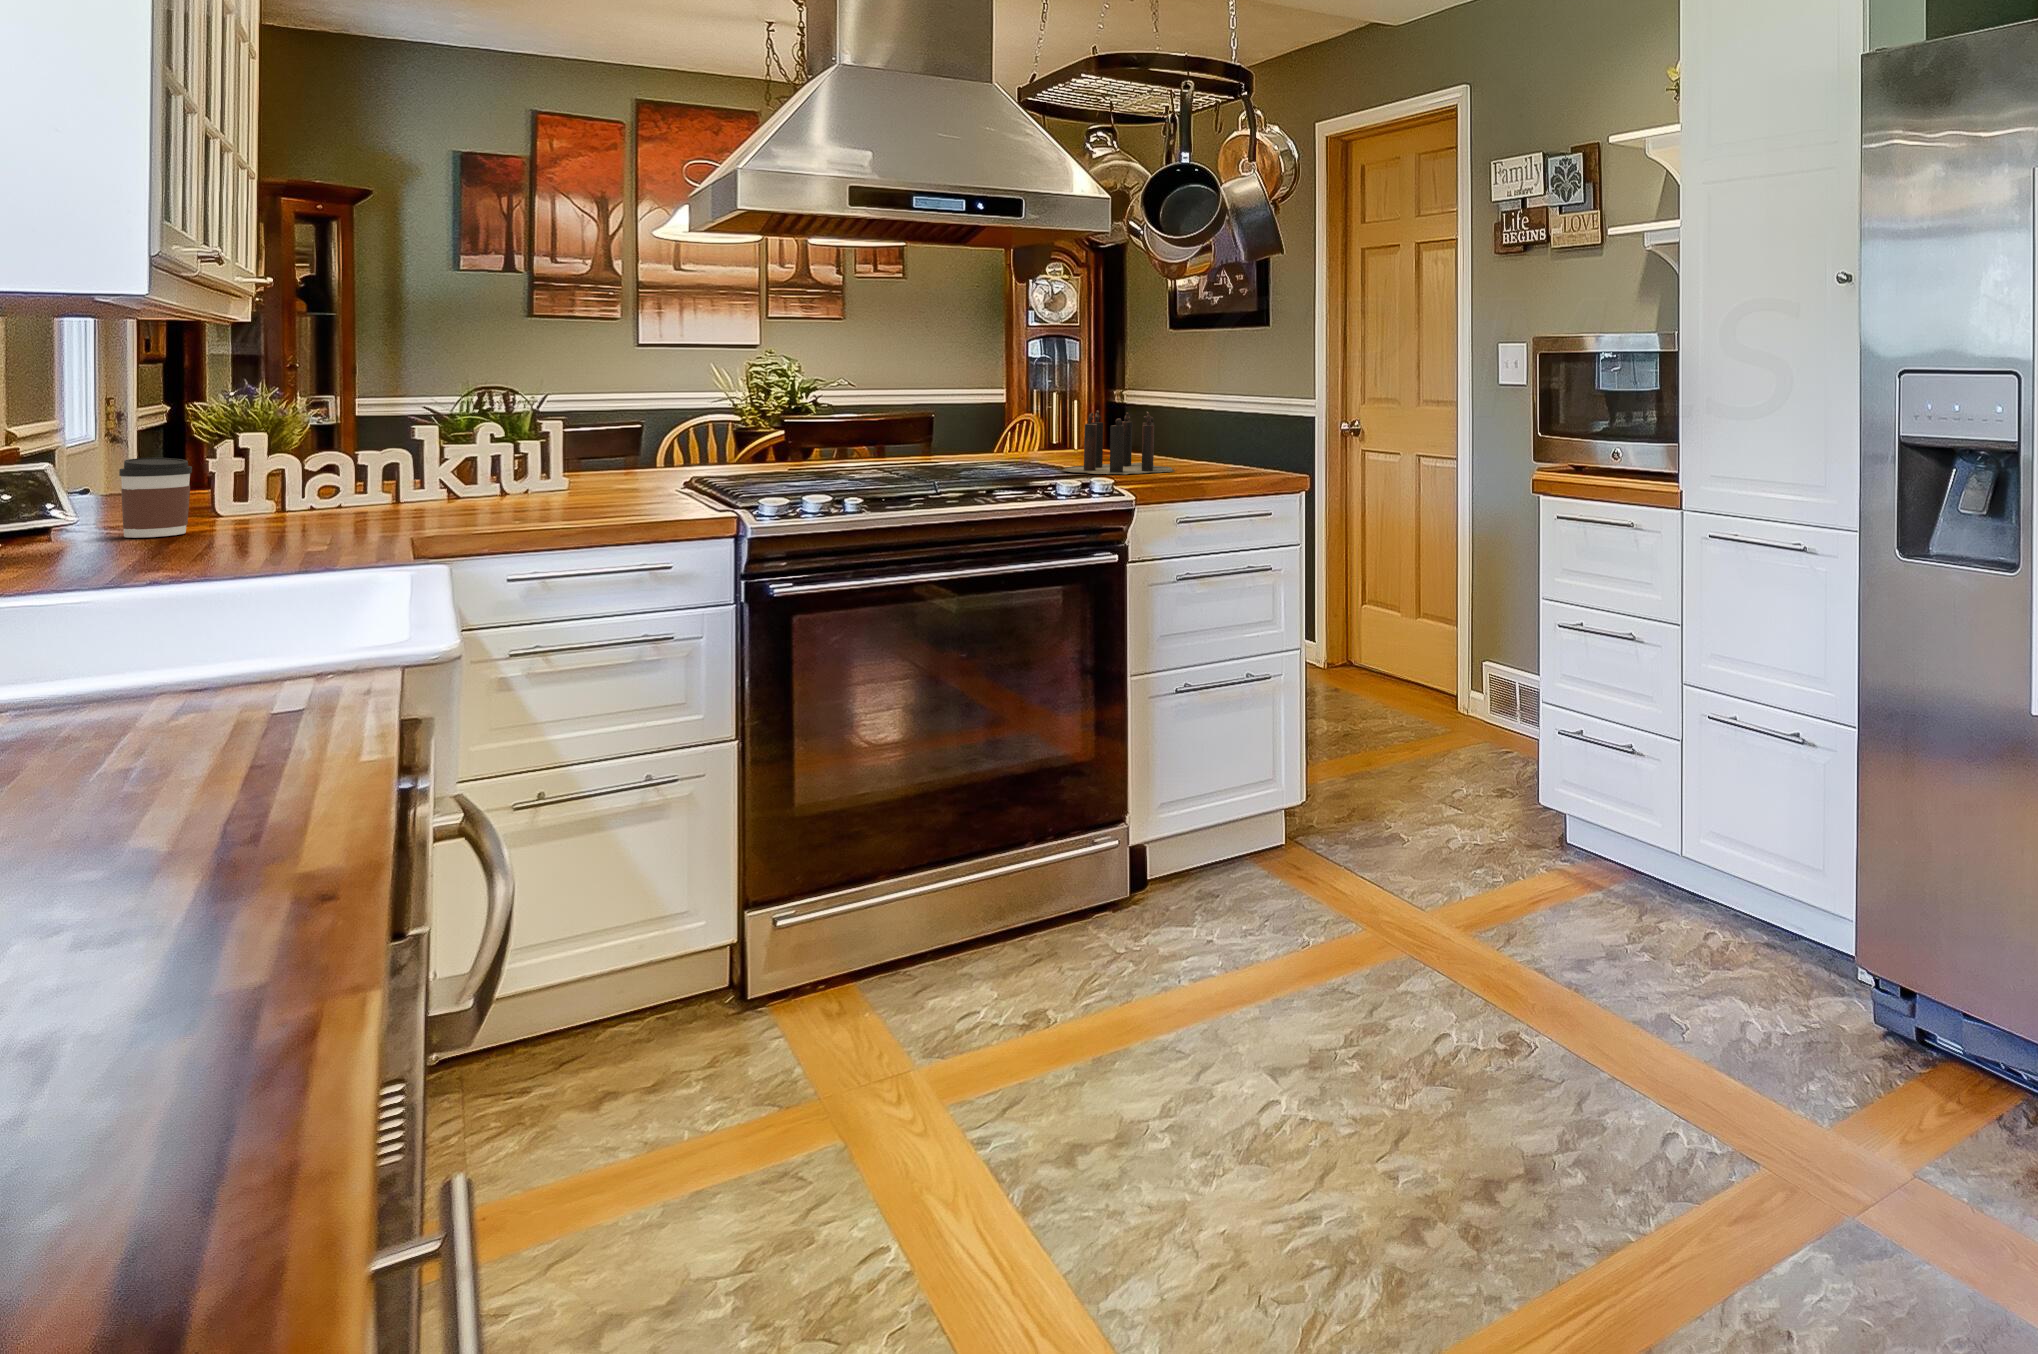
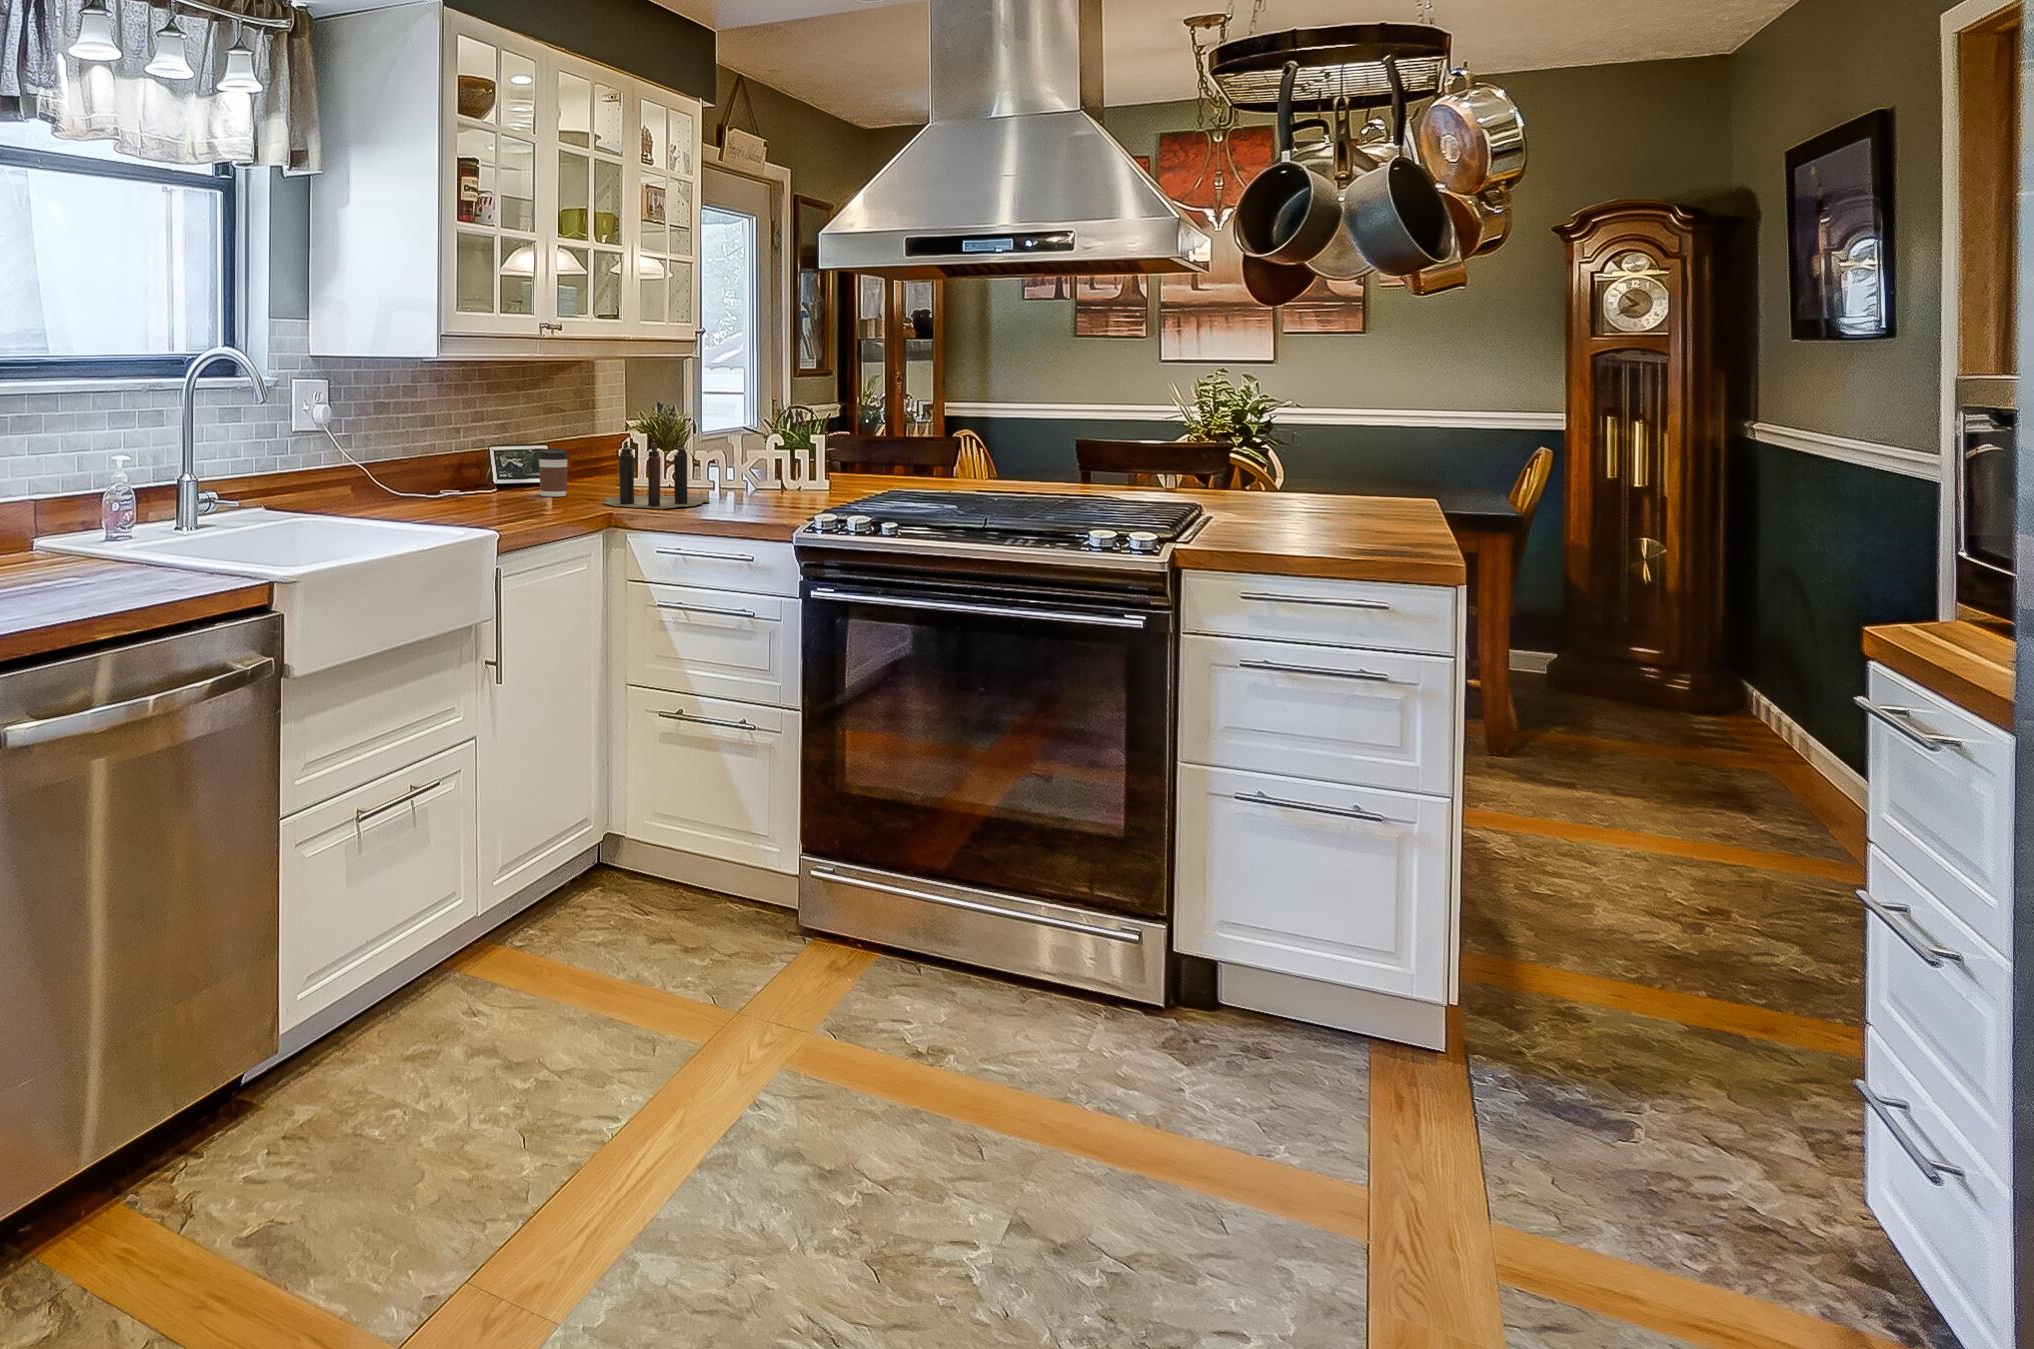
candle: present [1062,410,1175,474] -> present [602,439,710,509]

